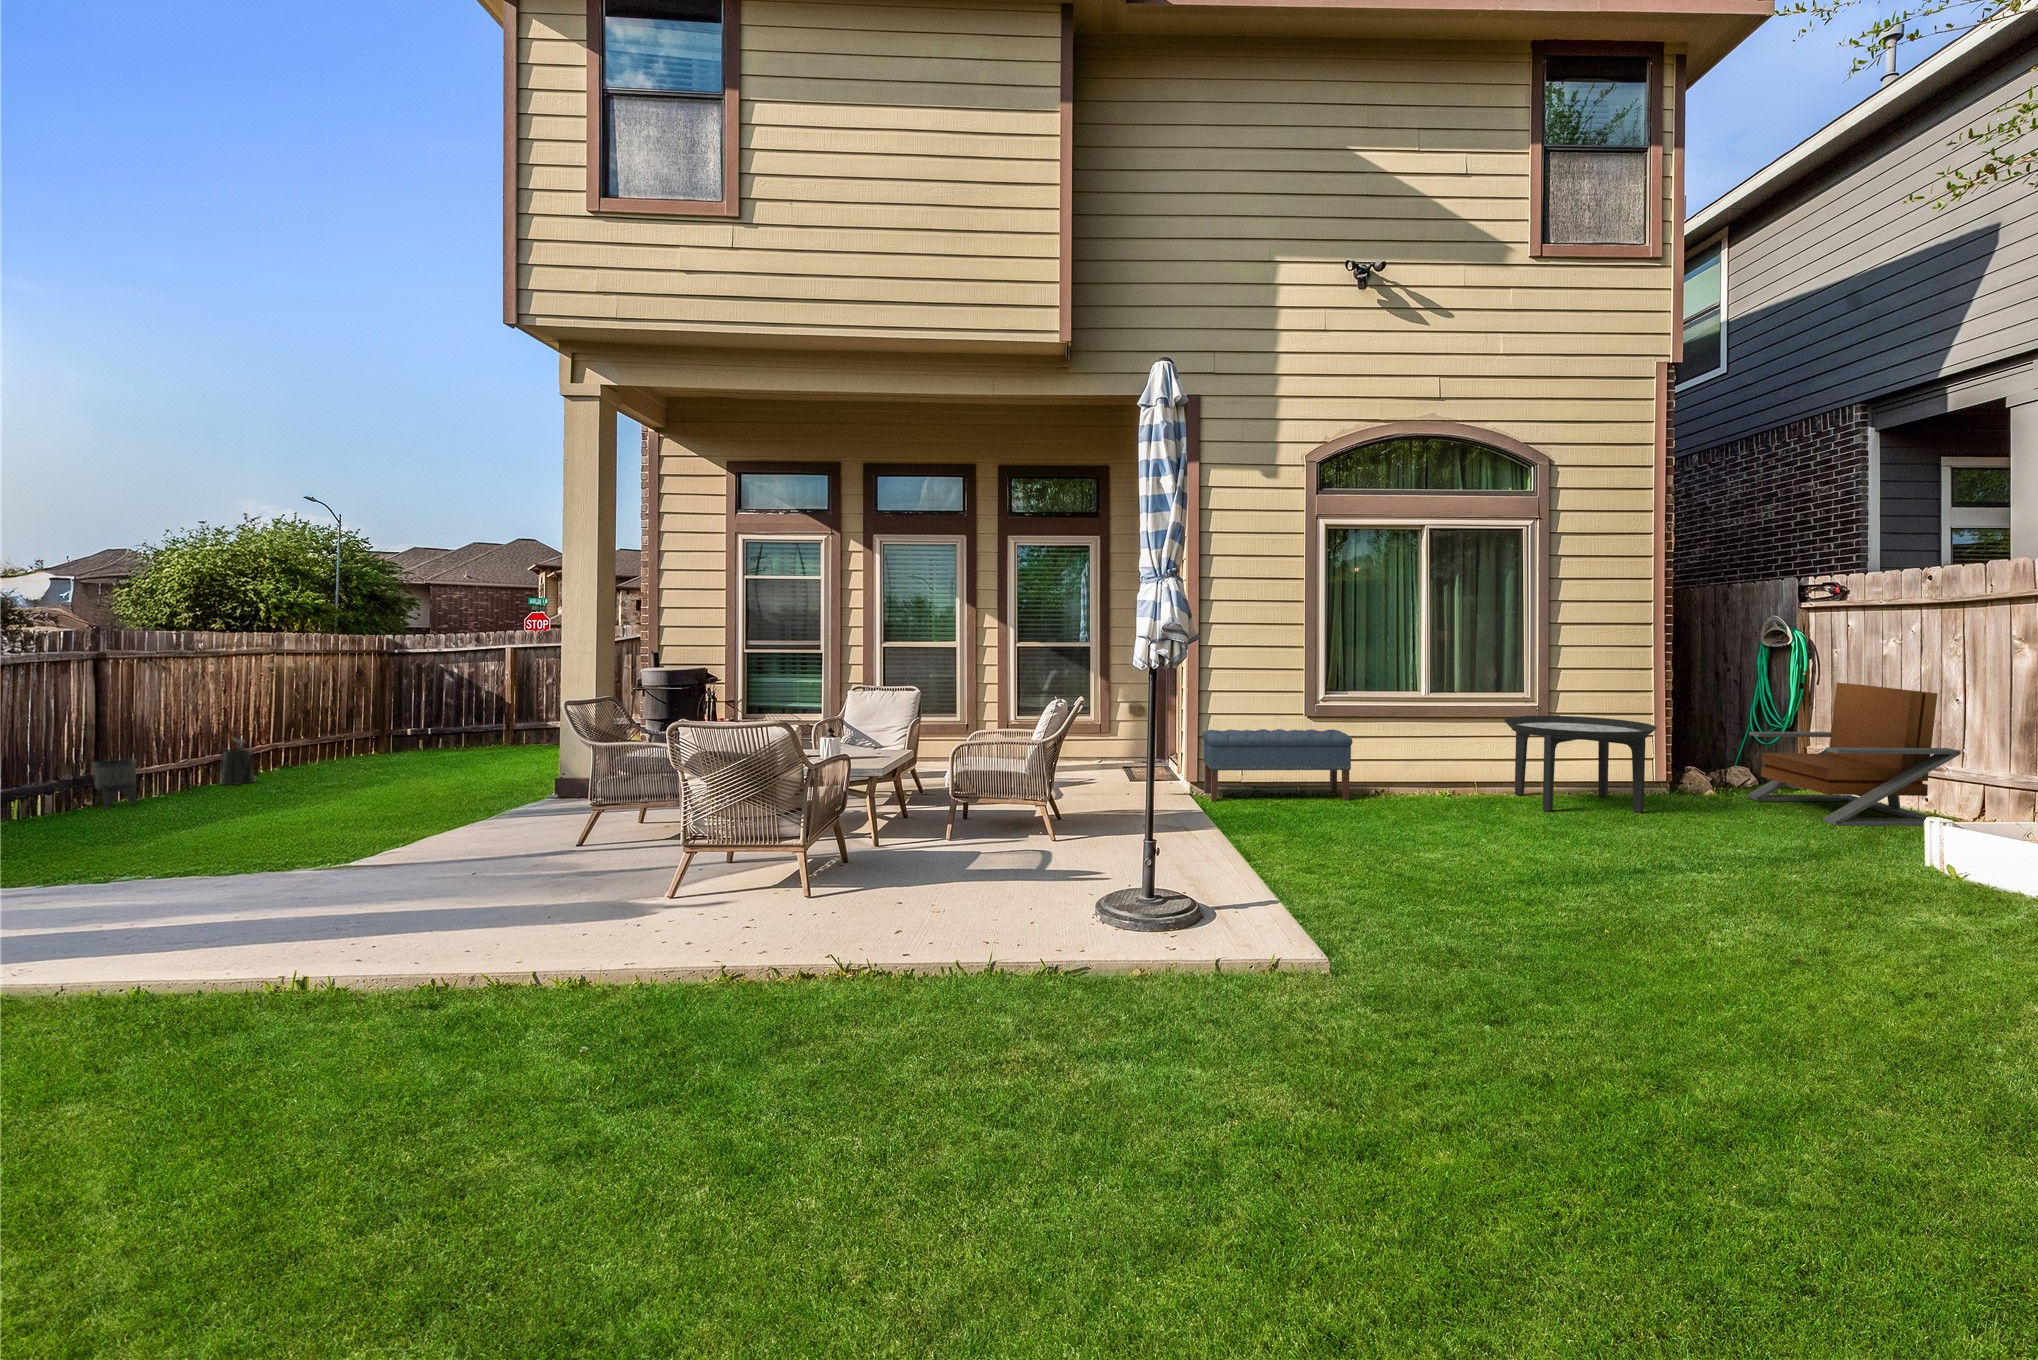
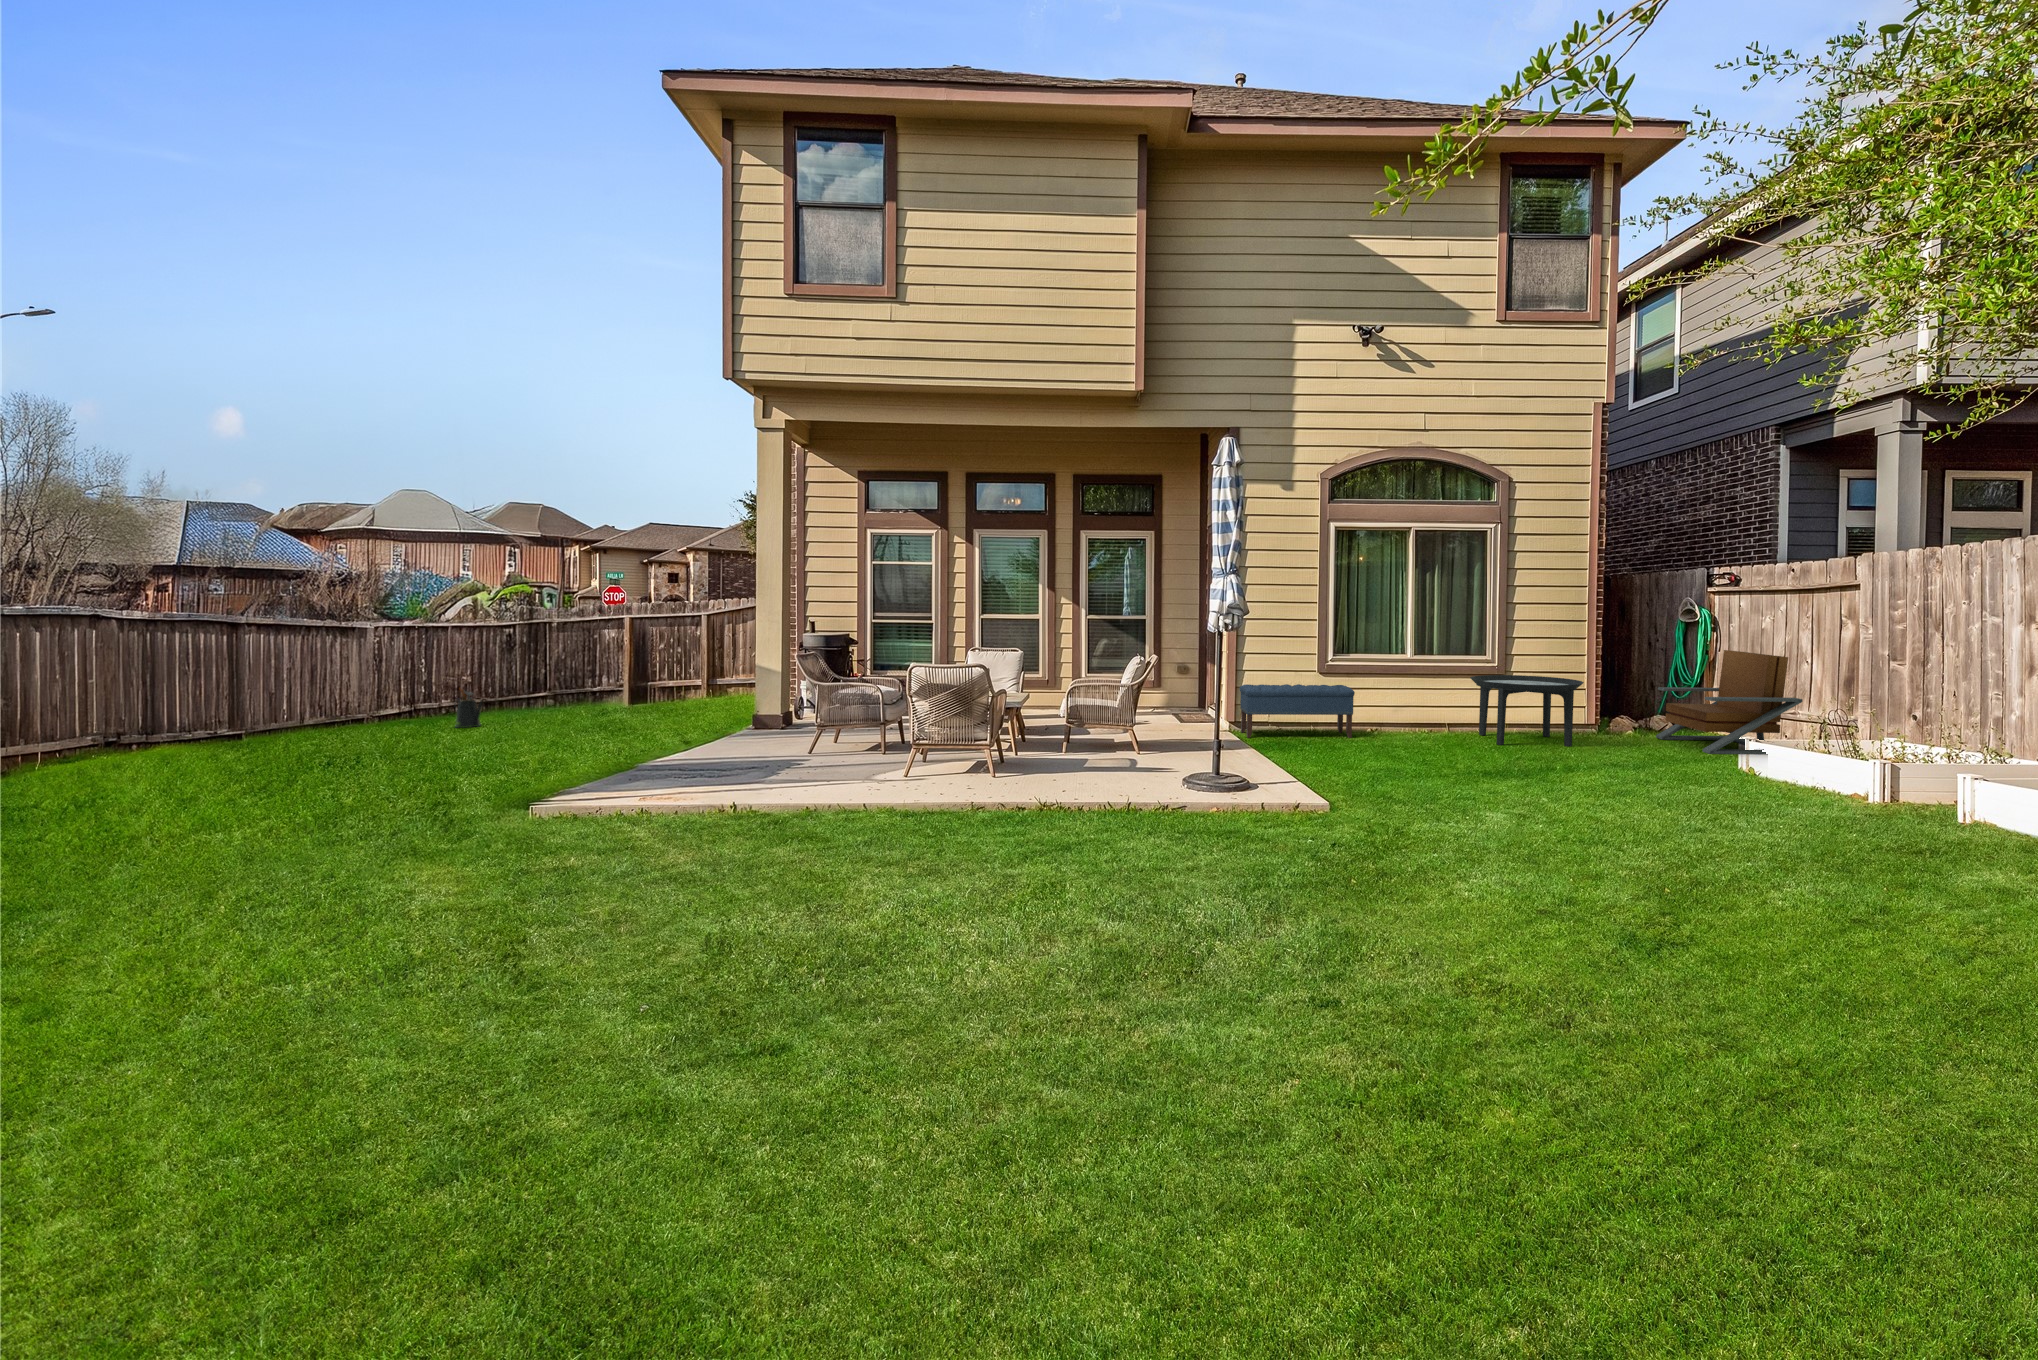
planter: present [93,759,136,809] -> none [388,705,417,742]

